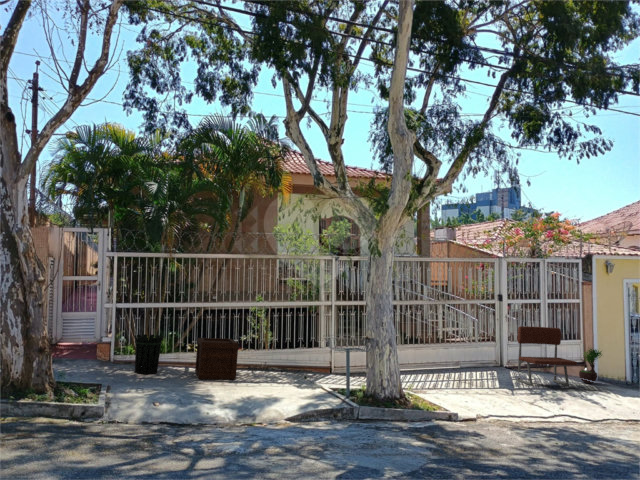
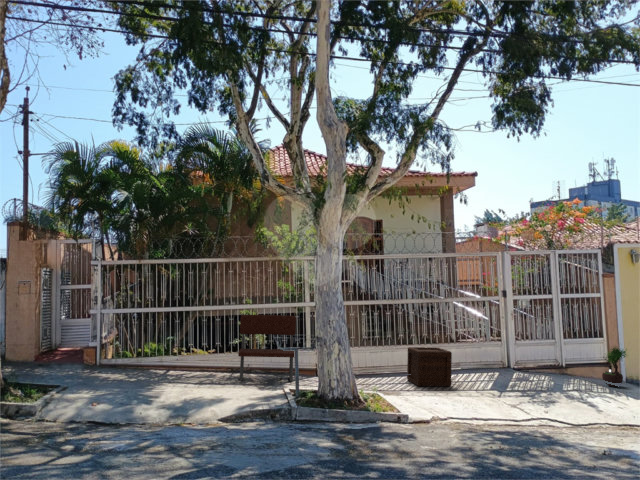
bench: present [517,326,577,386] -> present [238,315,296,382]
waste bin: present [134,334,164,374] -> none [114,338,143,376]
wooden crate: present [195,338,238,380] -> present [407,347,452,386]

